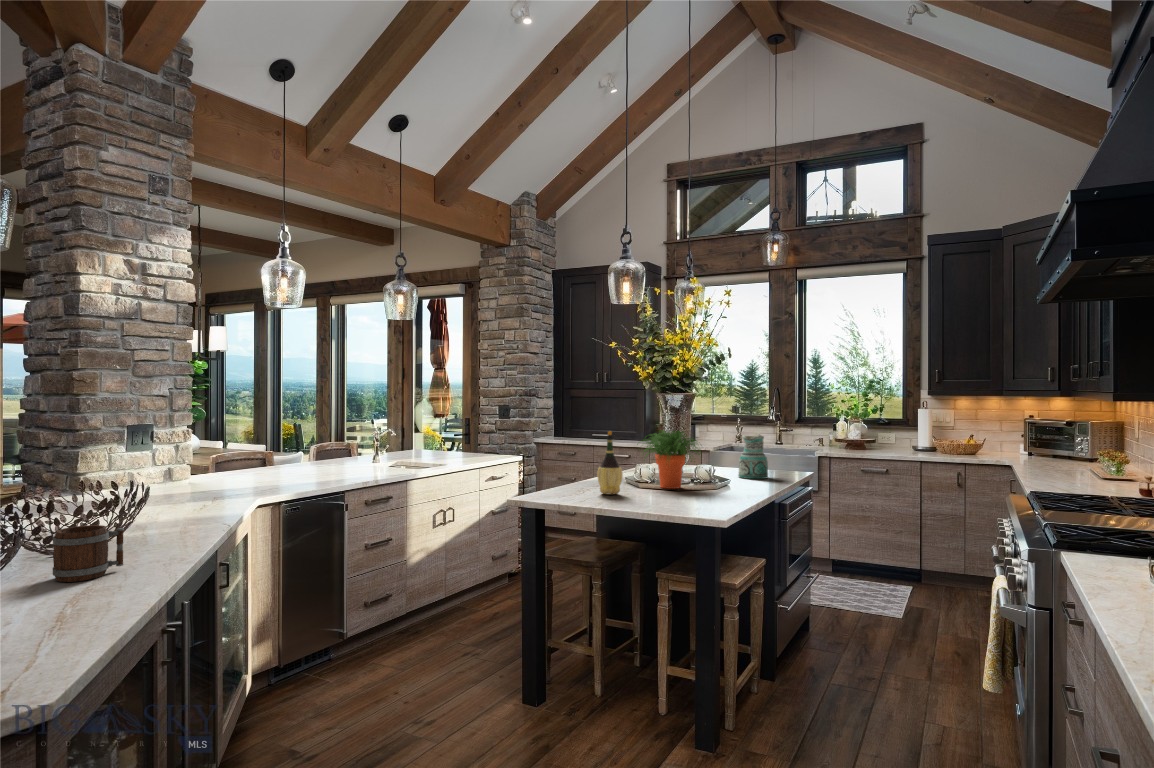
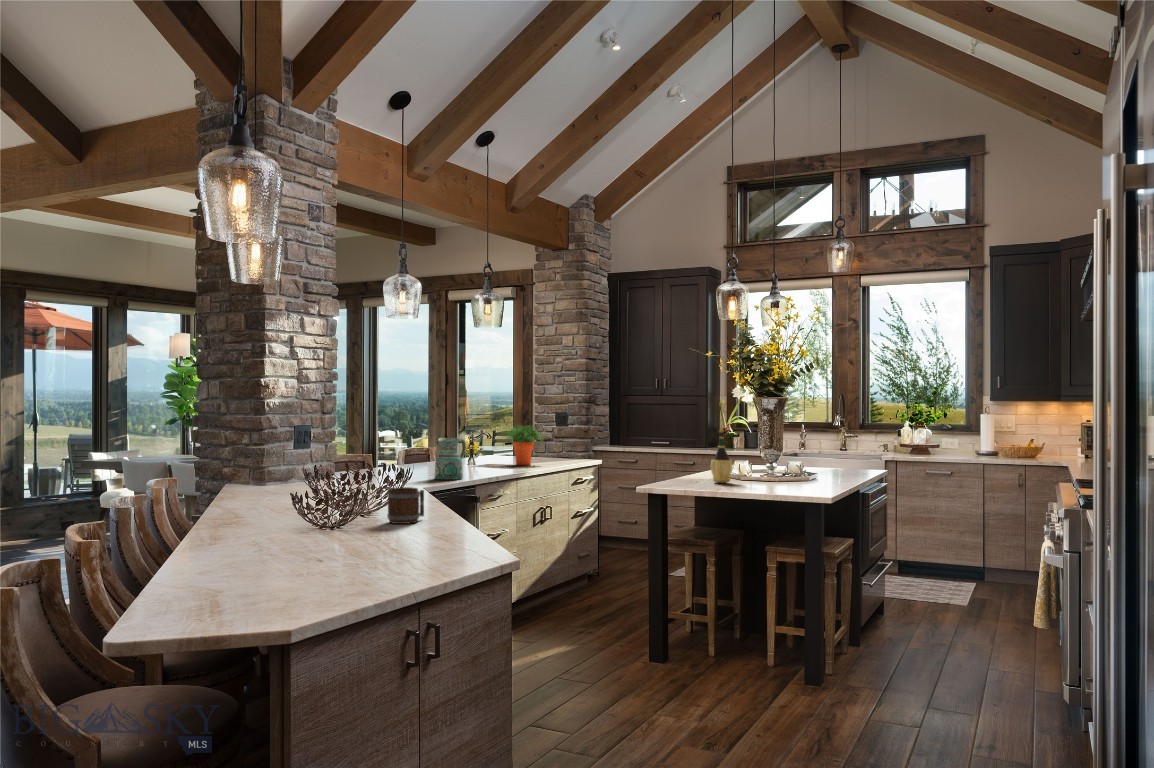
potted plant: present [637,430,700,489] -> present [503,425,544,465]
ceramic pitcher: present [738,434,768,479] -> present [435,437,466,480]

